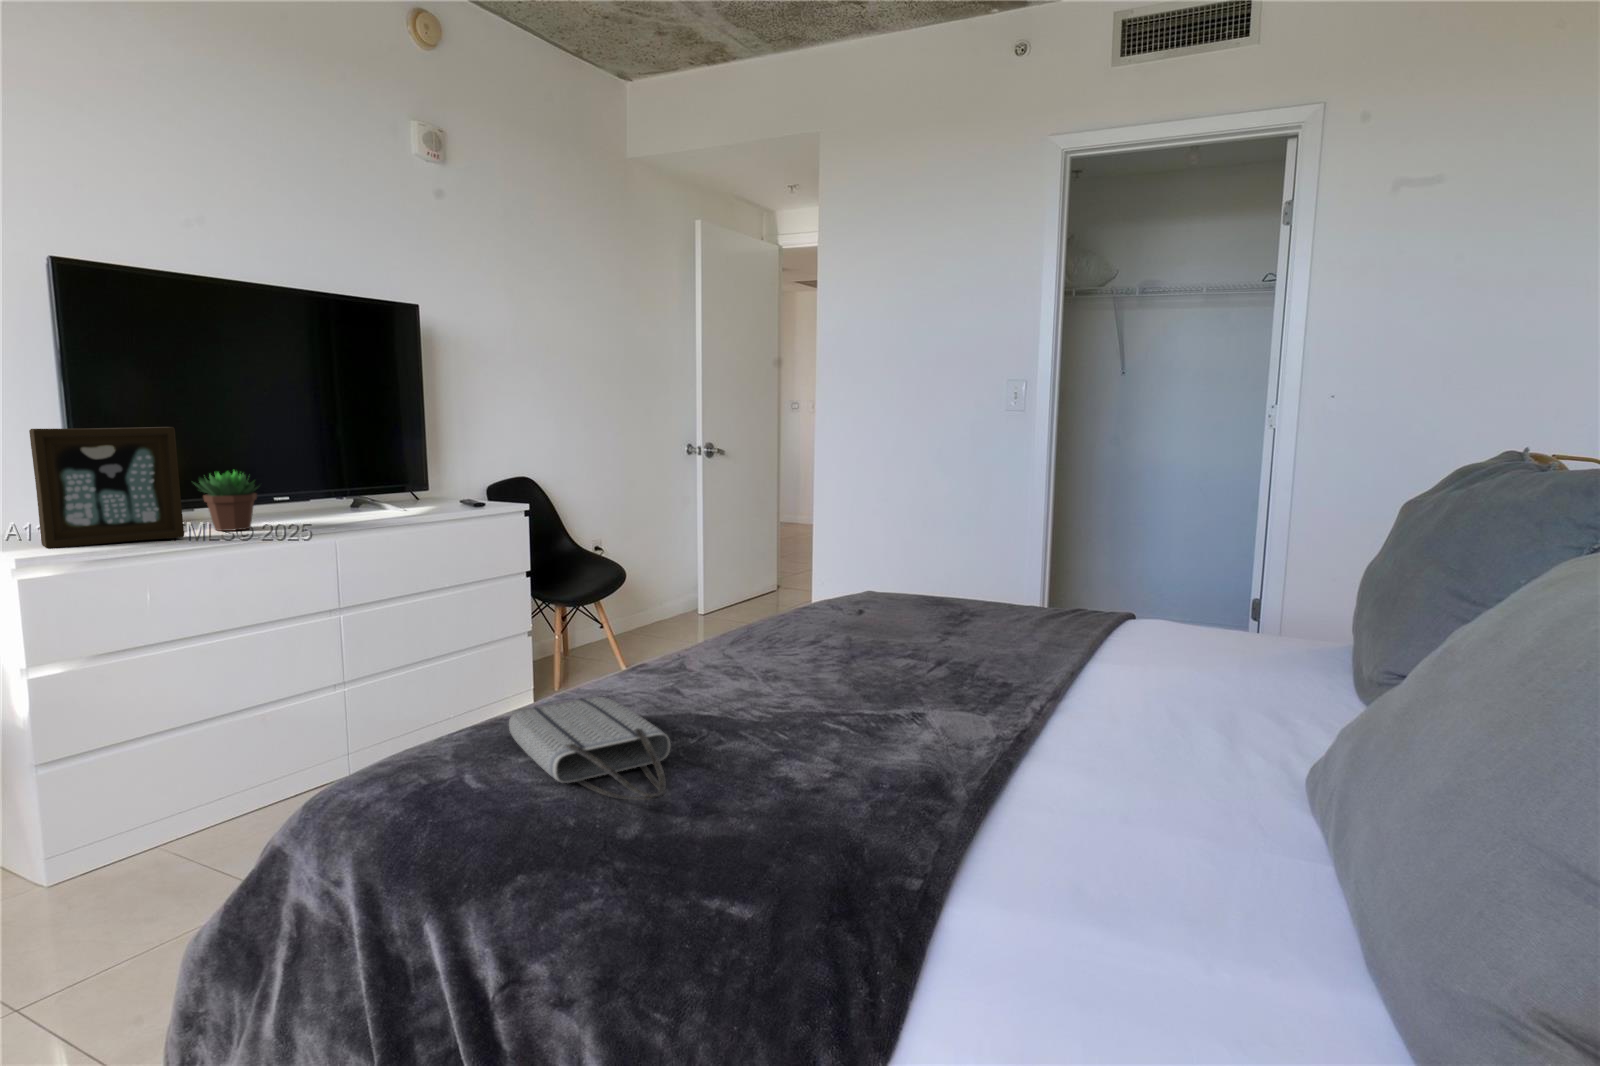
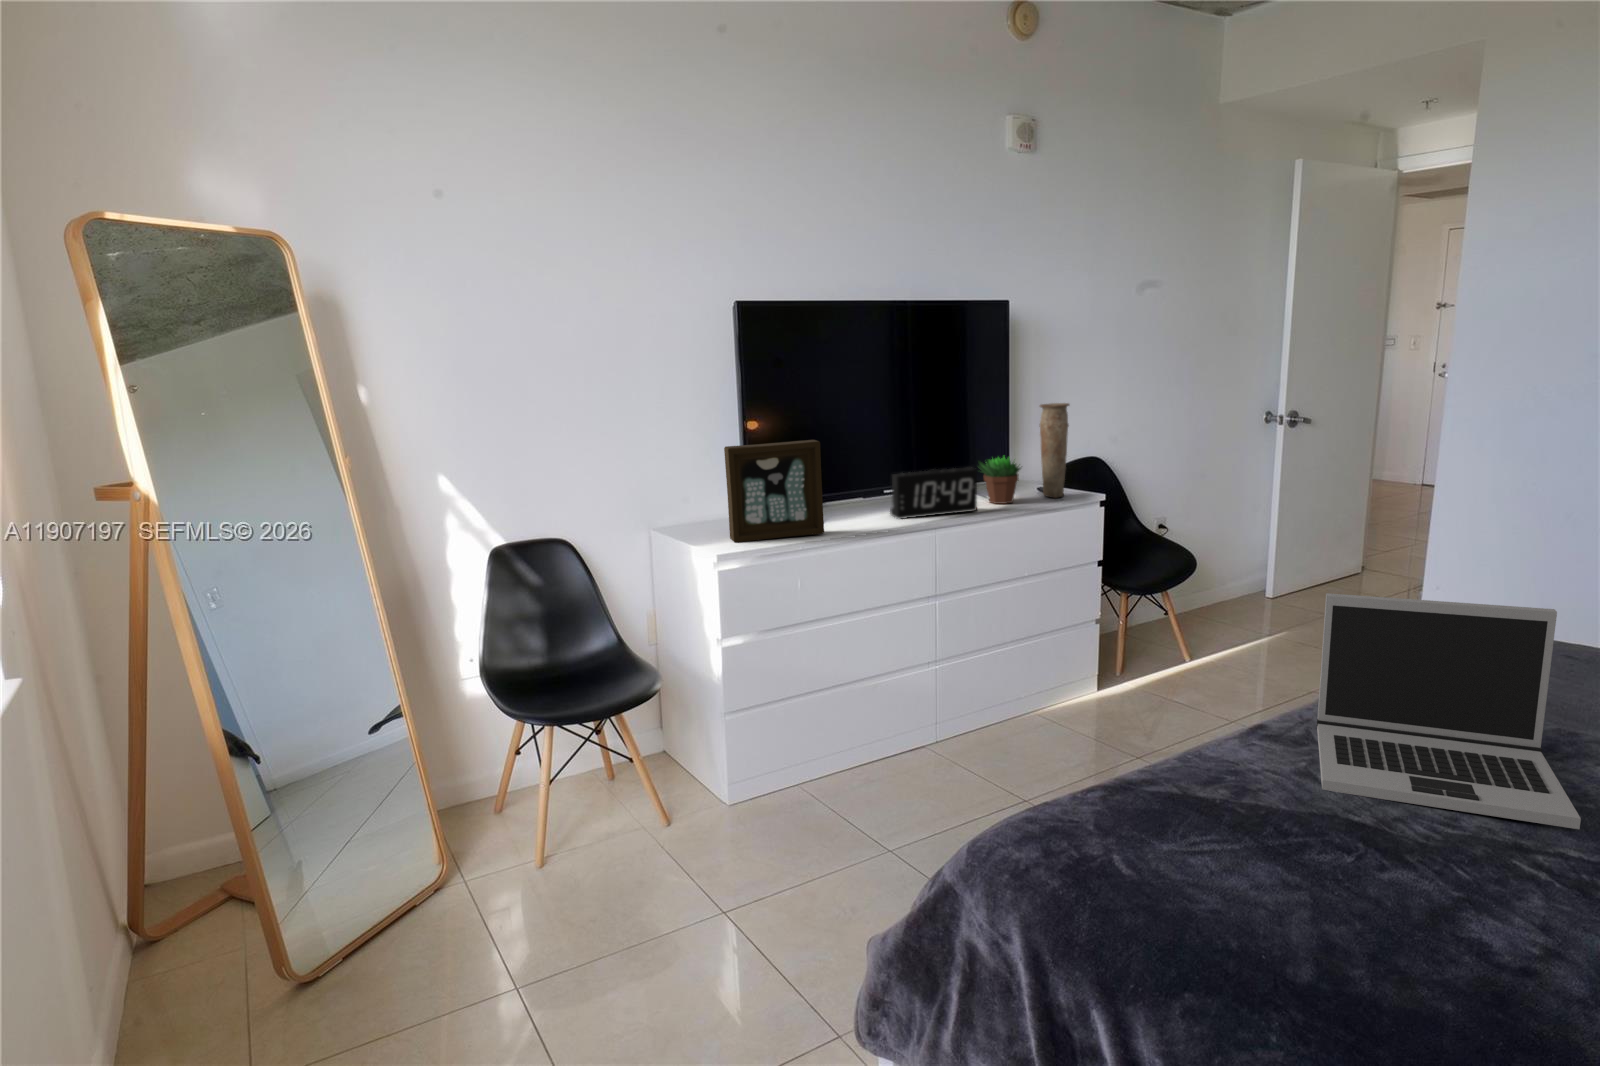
vase: none [458,412,490,508] -> present [1040,403,1069,498]
succulent plant: present [193,471,260,531] -> present [978,457,1021,504]
alarm clock: none [281,471,388,526] -> present [890,467,977,519]
laptop: none [673,536,856,702] -> present [1317,593,1581,829]
tote bag: present [509,697,670,800] -> none [1149,779,1358,948]

